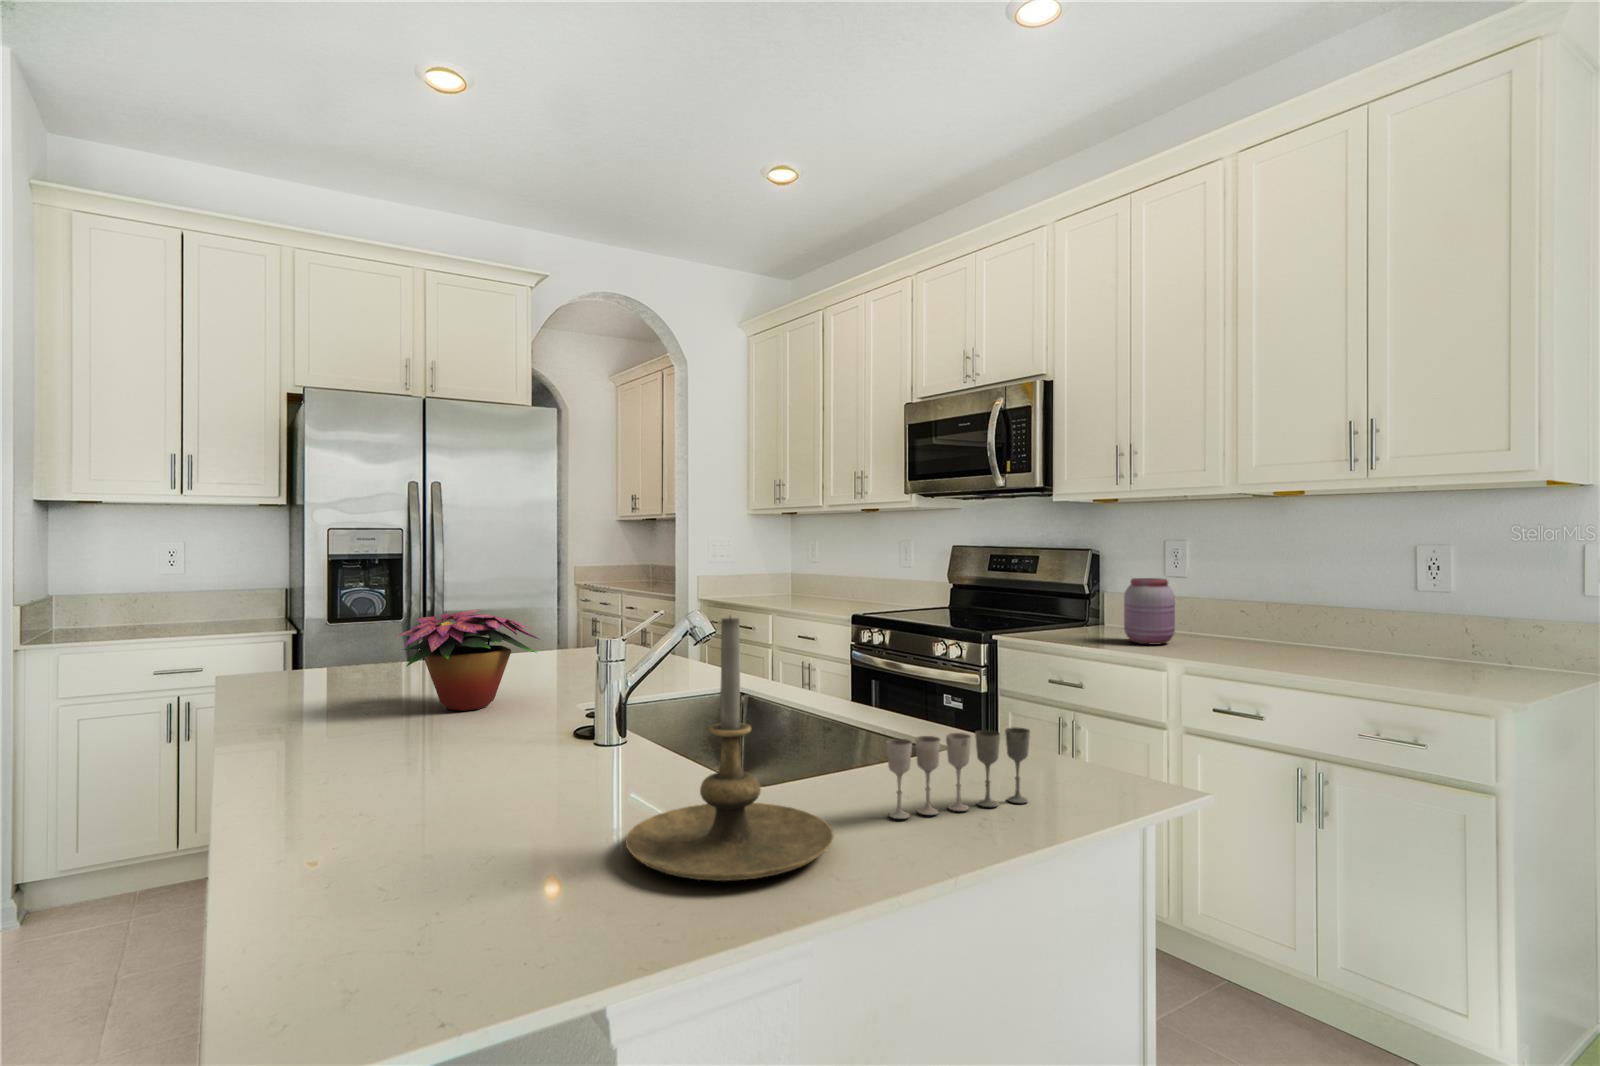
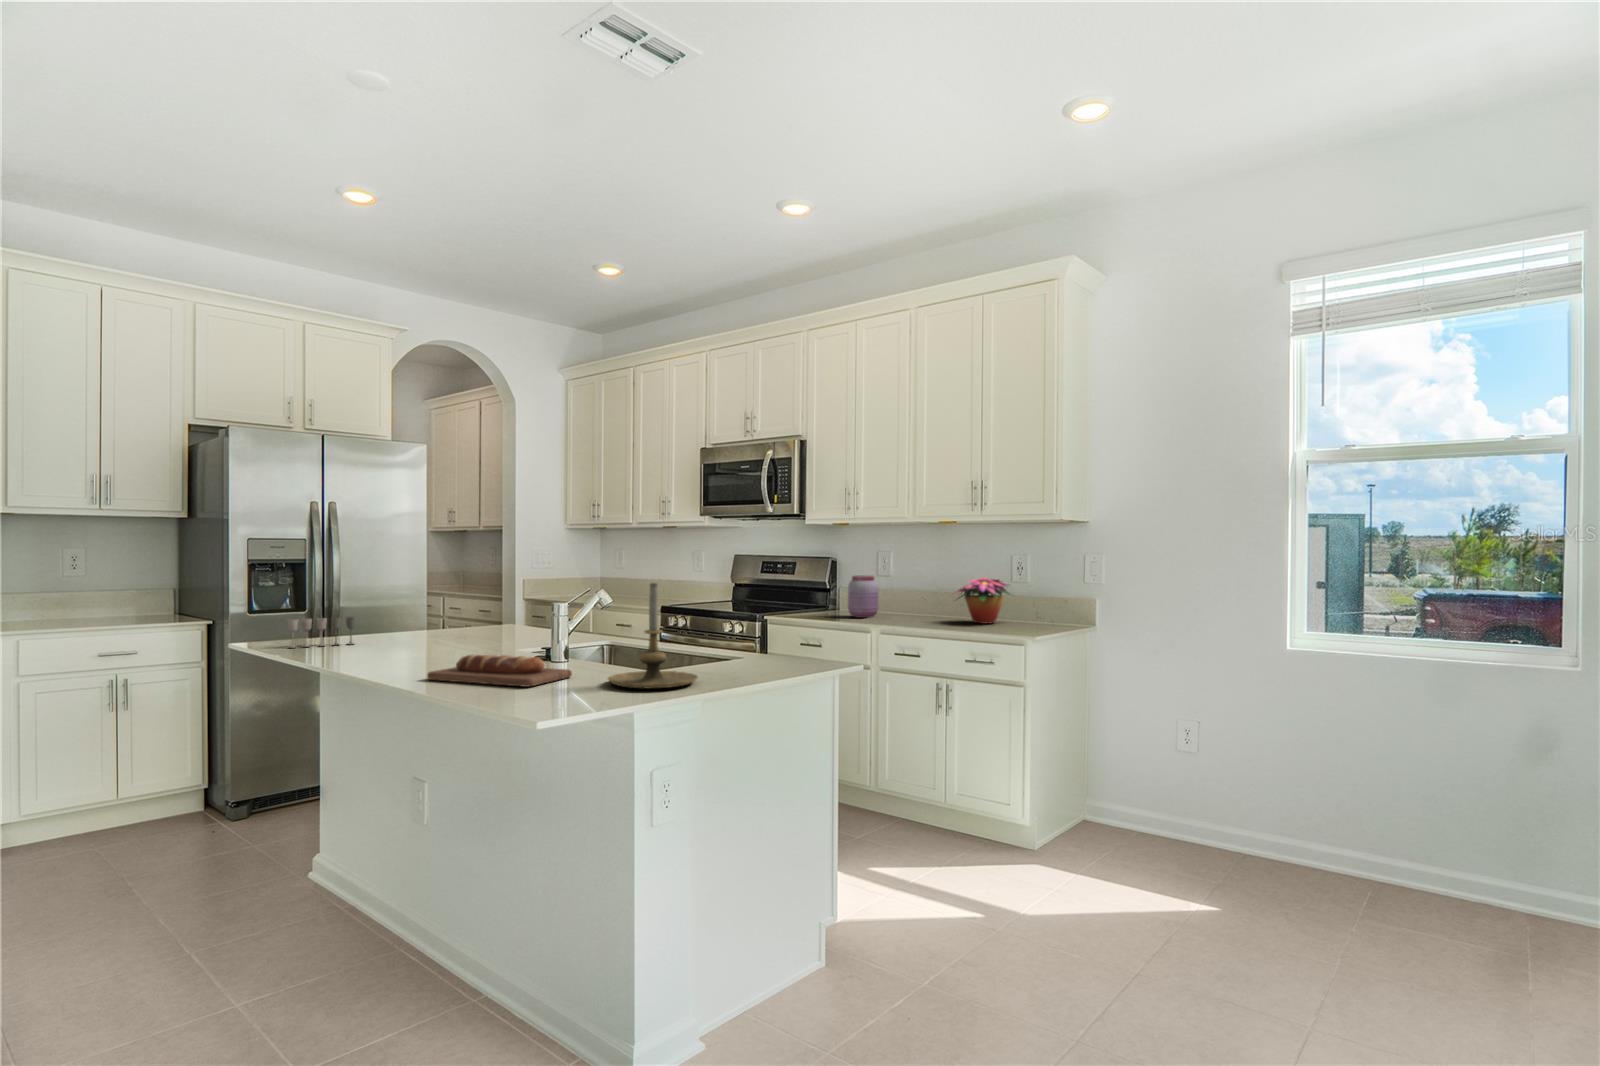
flower arrangement: present [398,609,539,711] -> present [956,577,1009,624]
wine glass: present [887,727,1030,819] -> present [288,617,356,648]
bread loaf: none [315,747,584,845] -> present [427,655,572,687]

